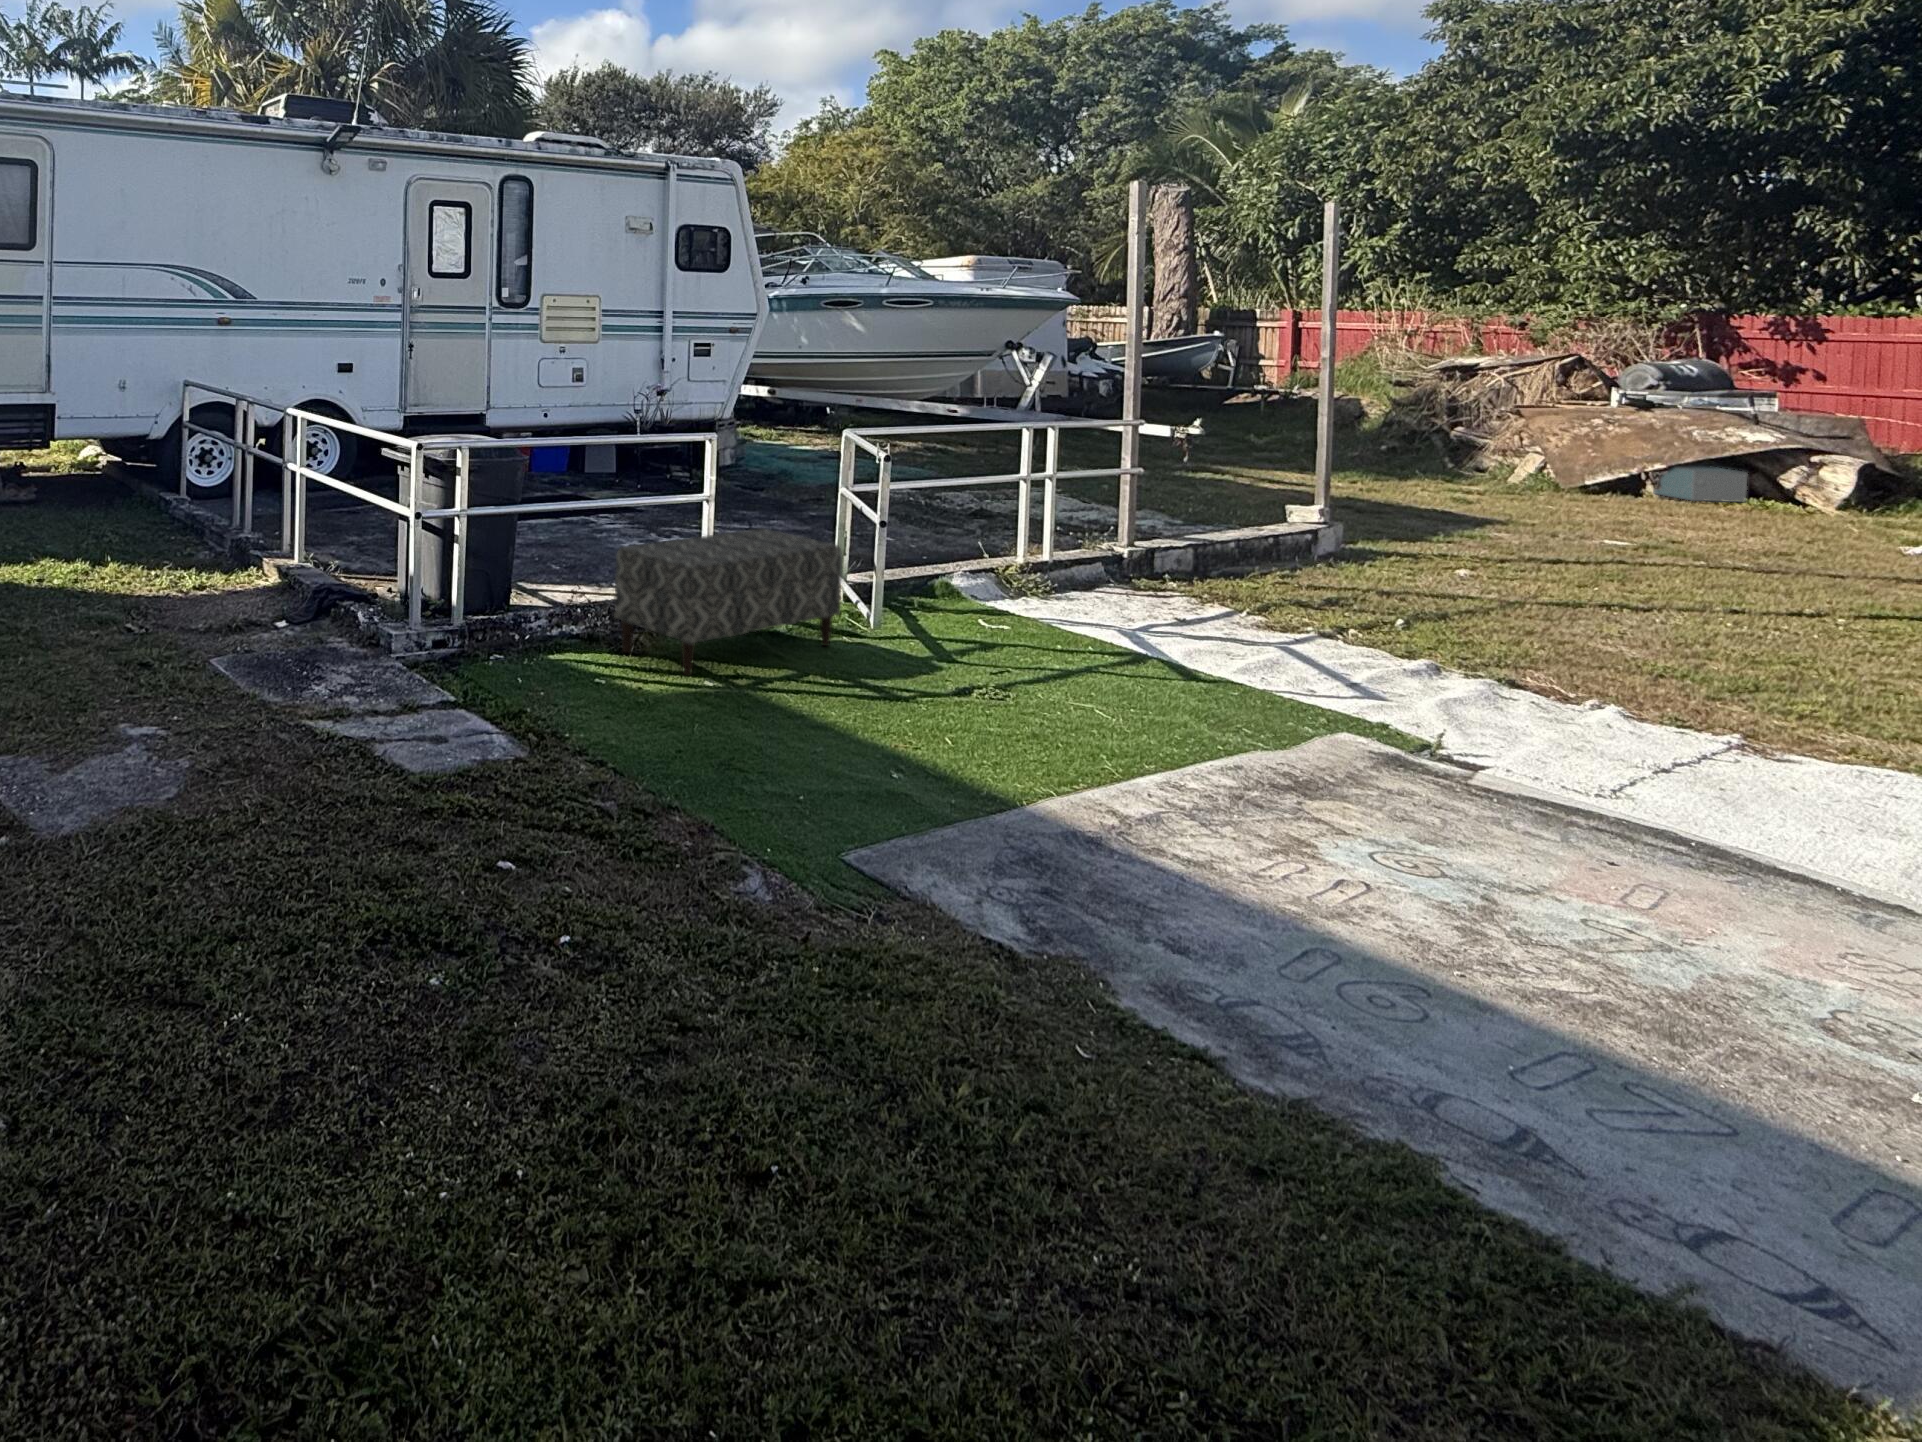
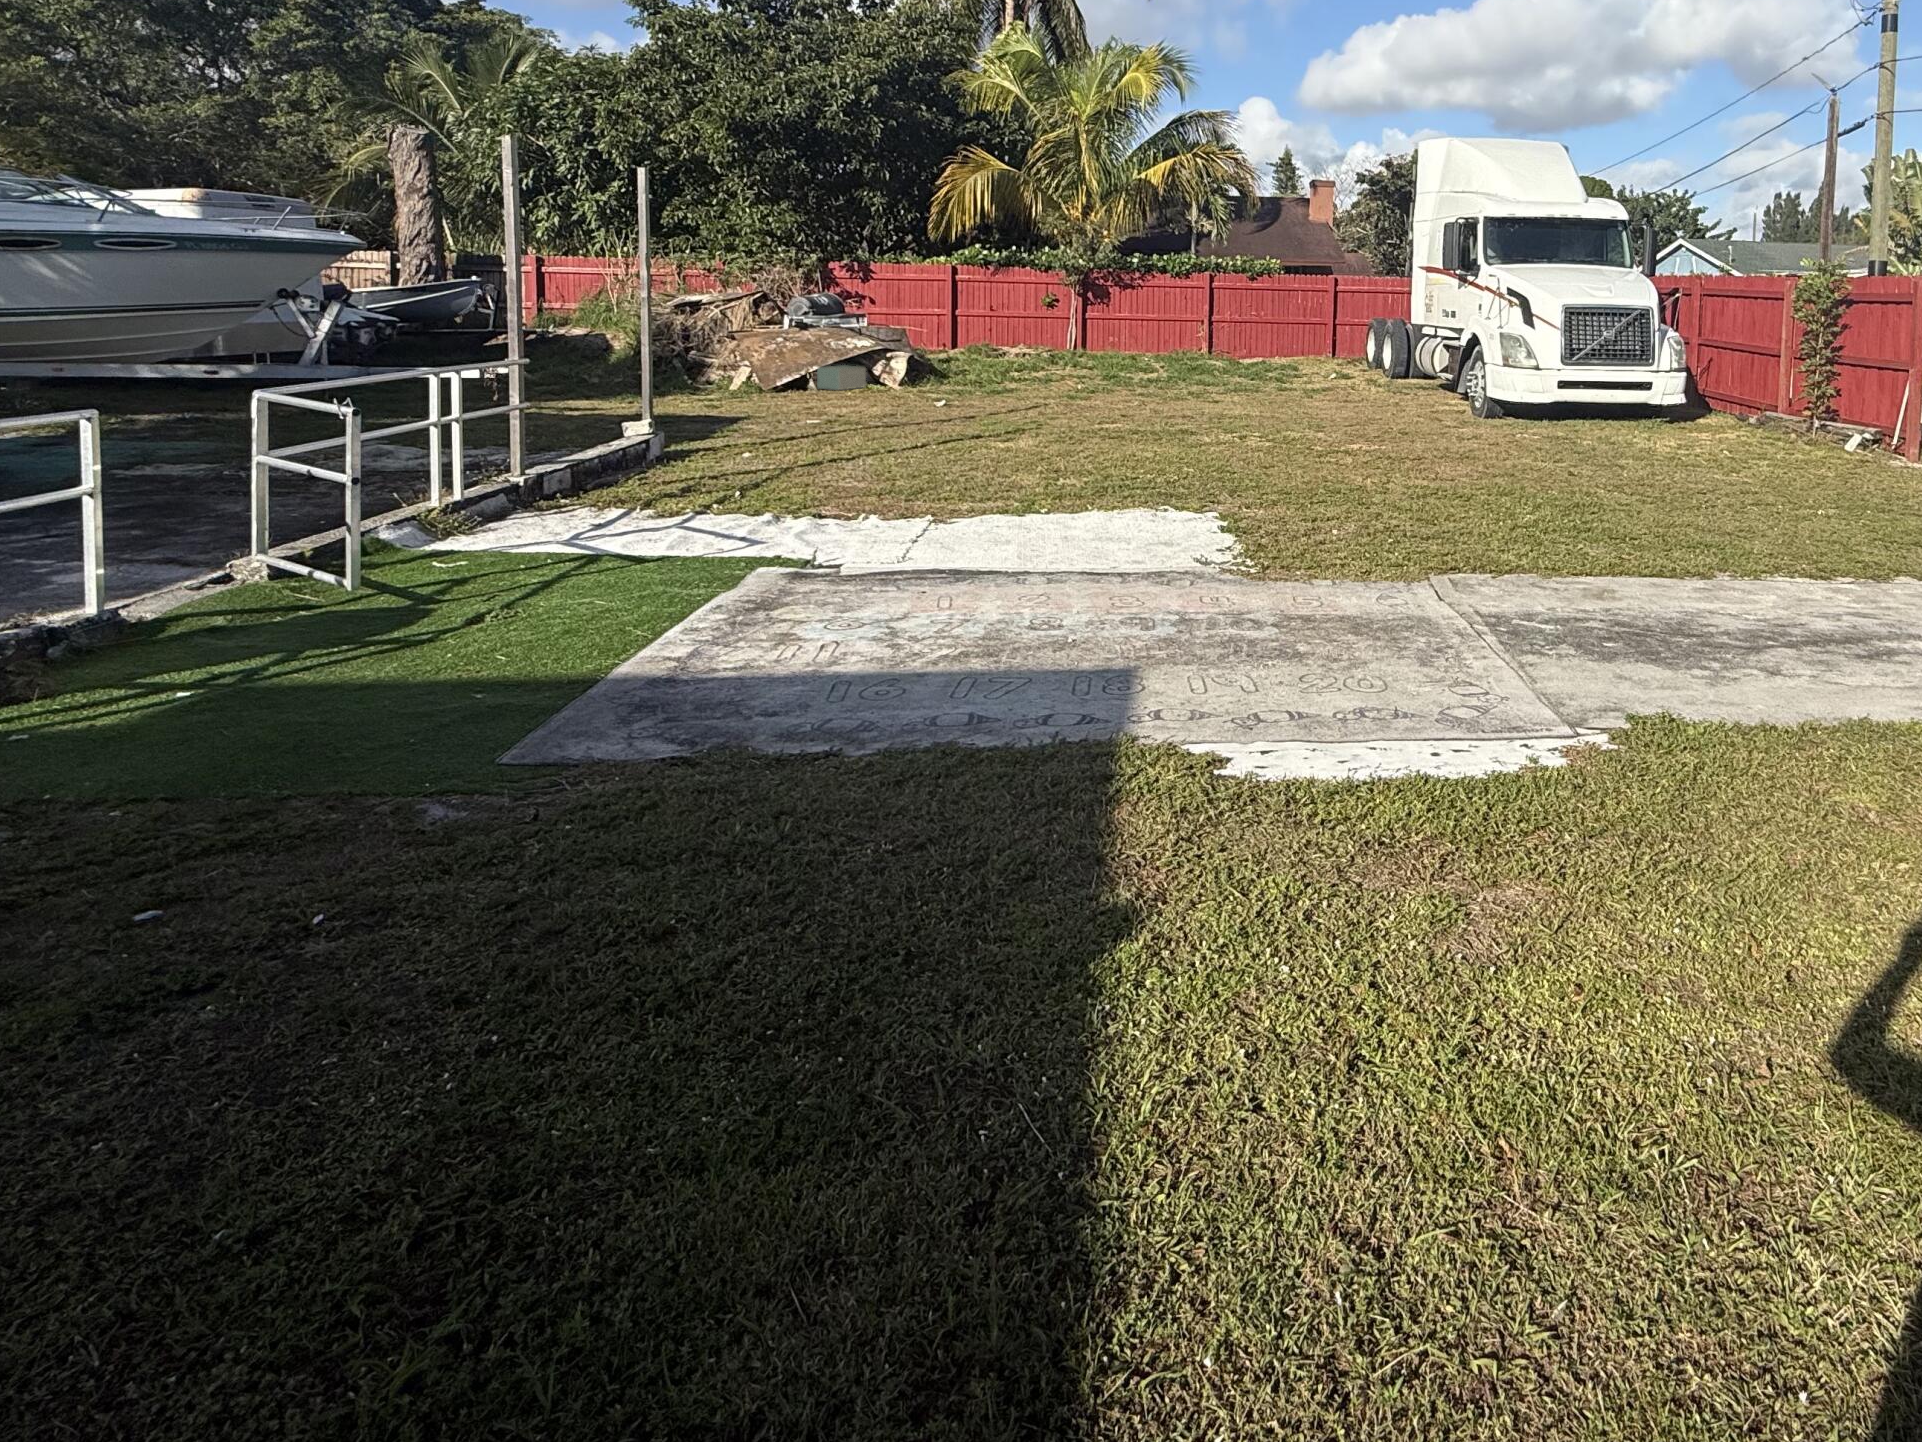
bench: present [614,528,842,676] -> none [13,511,312,690]

